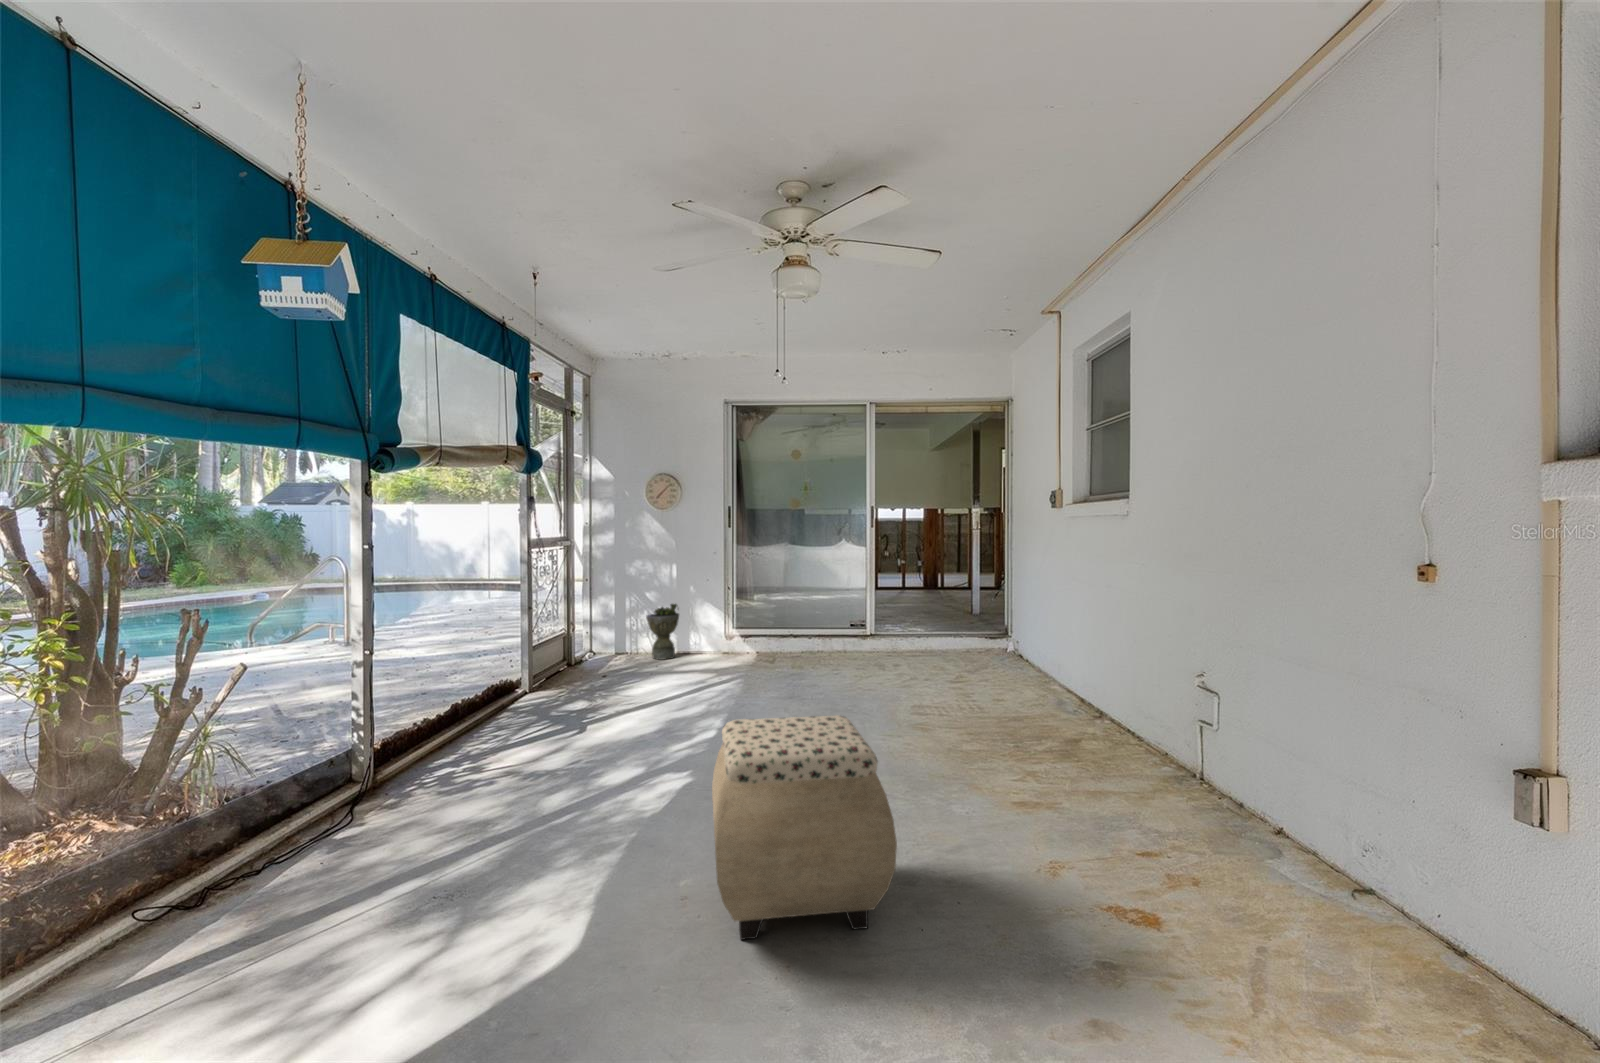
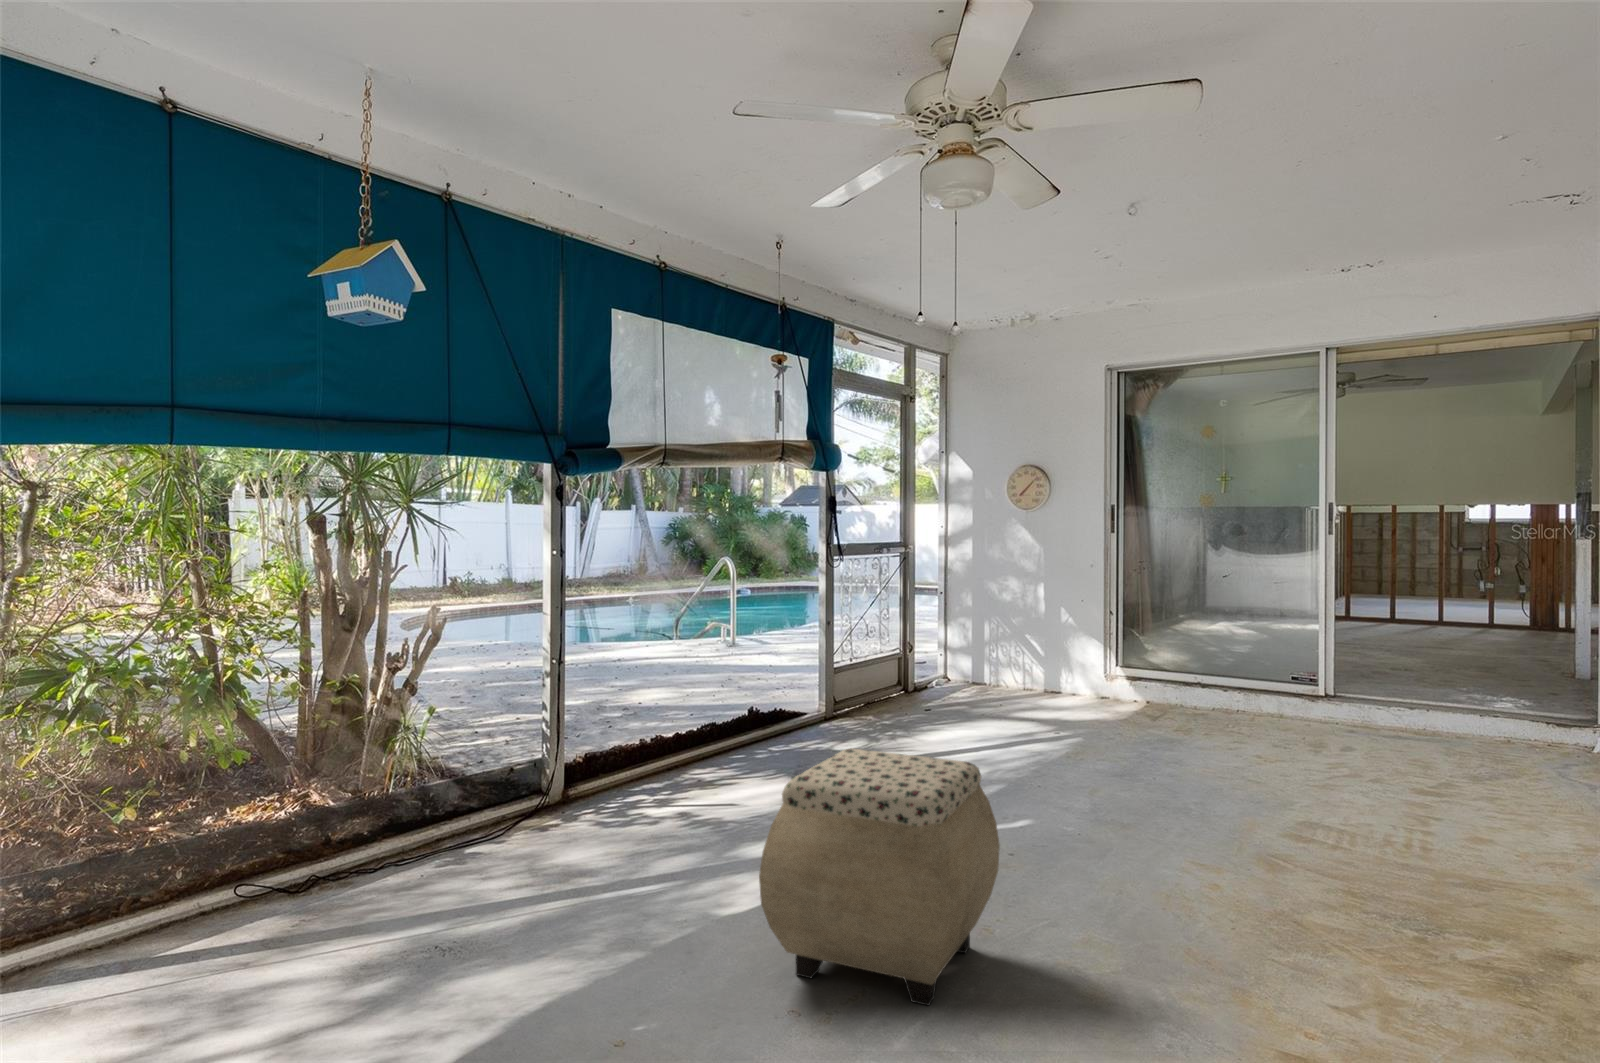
planter: present [646,604,679,660] -> none [1001,628,1043,697]

